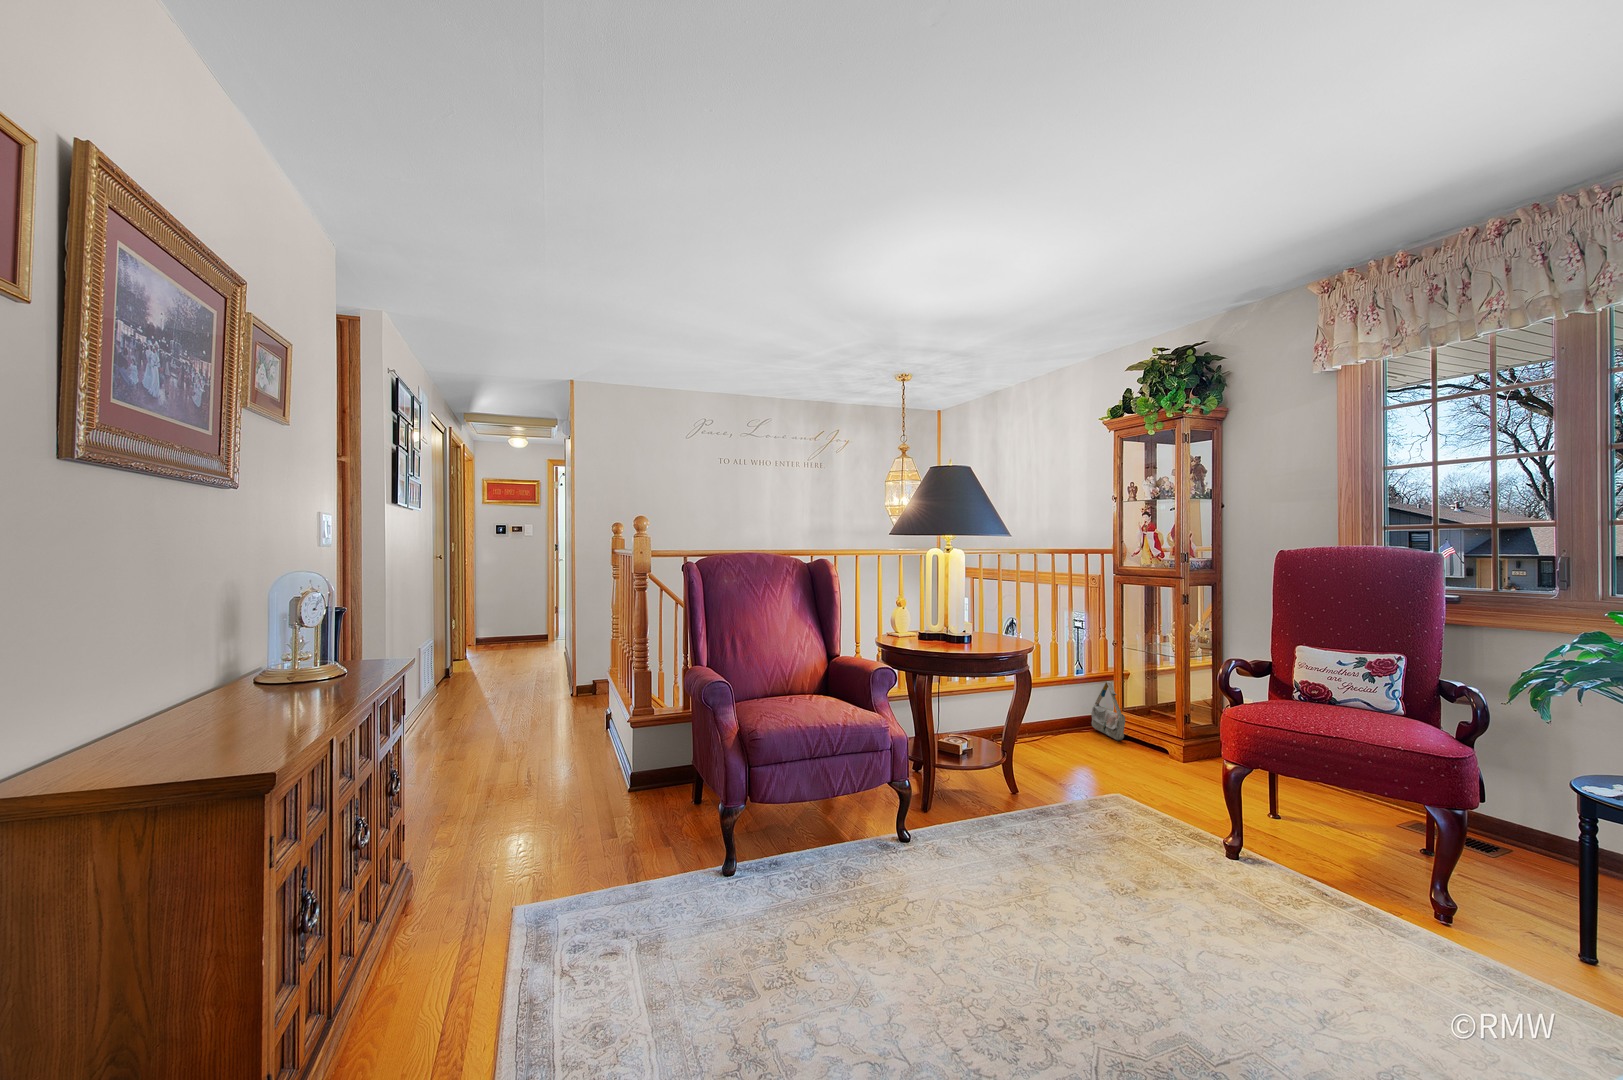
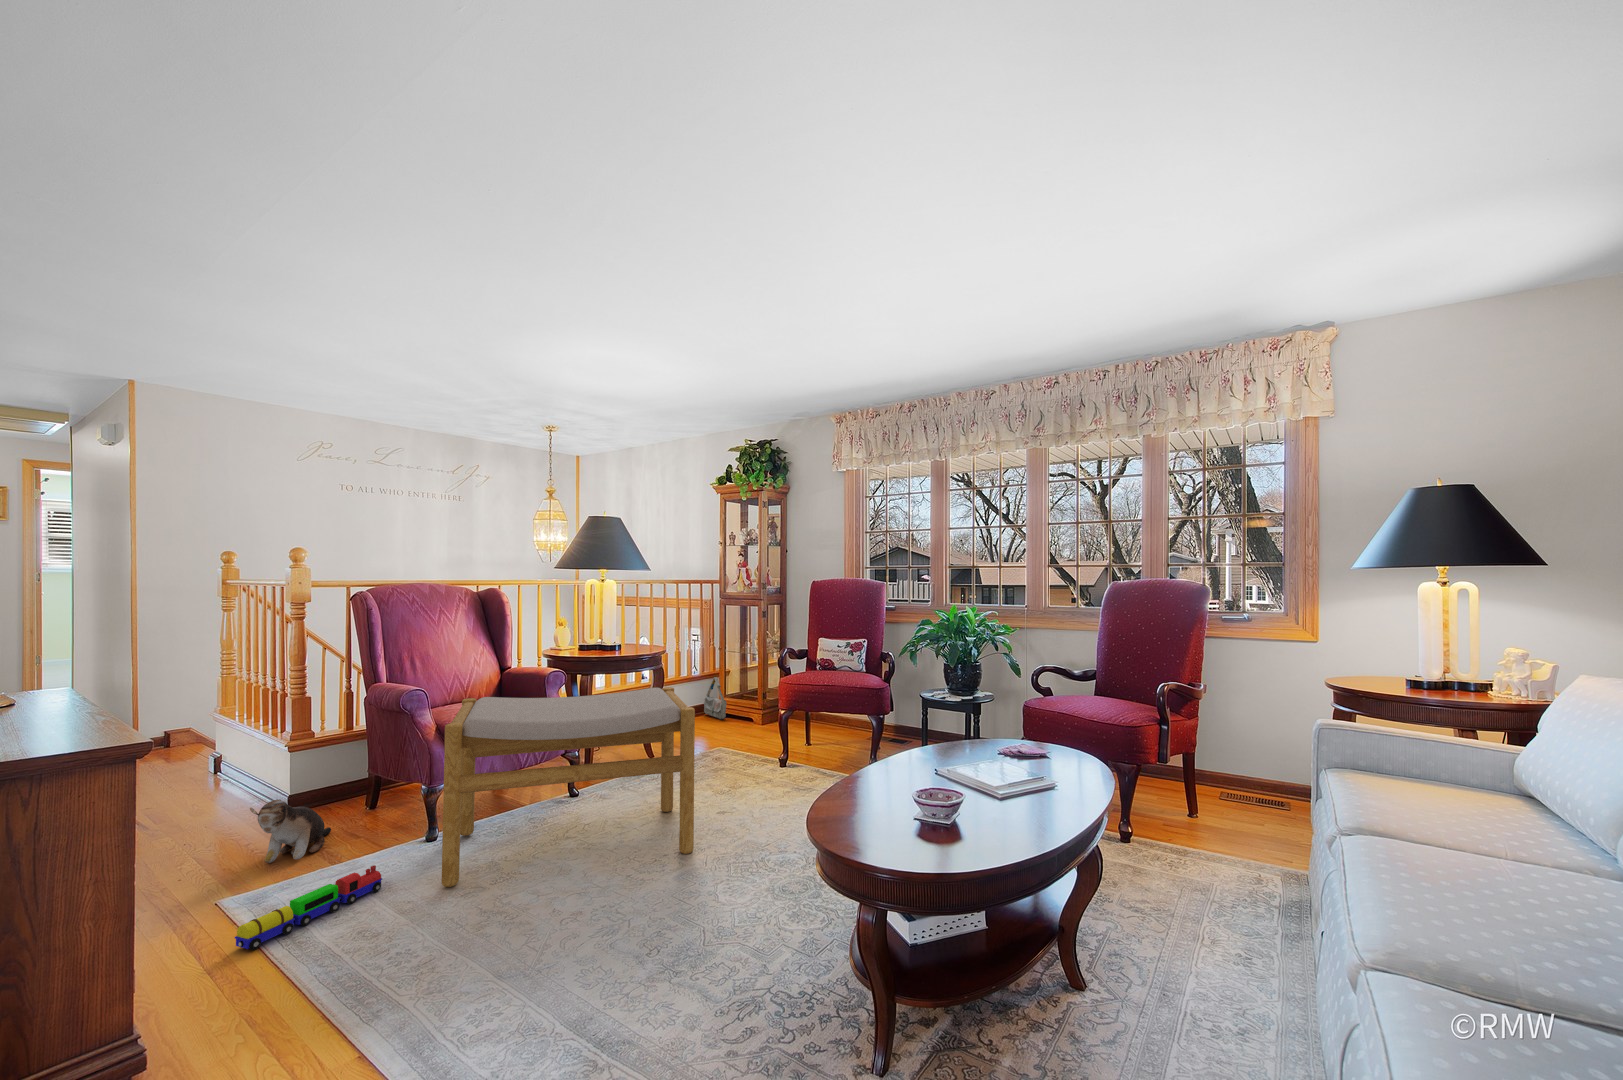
footstool: none [701,700,1092,1033] -> present [441,687,695,887]
plush toy: none [529,799,631,874] -> present [250,799,331,863]
toy train: none [443,925,637,1037] -> present [235,865,382,950]

